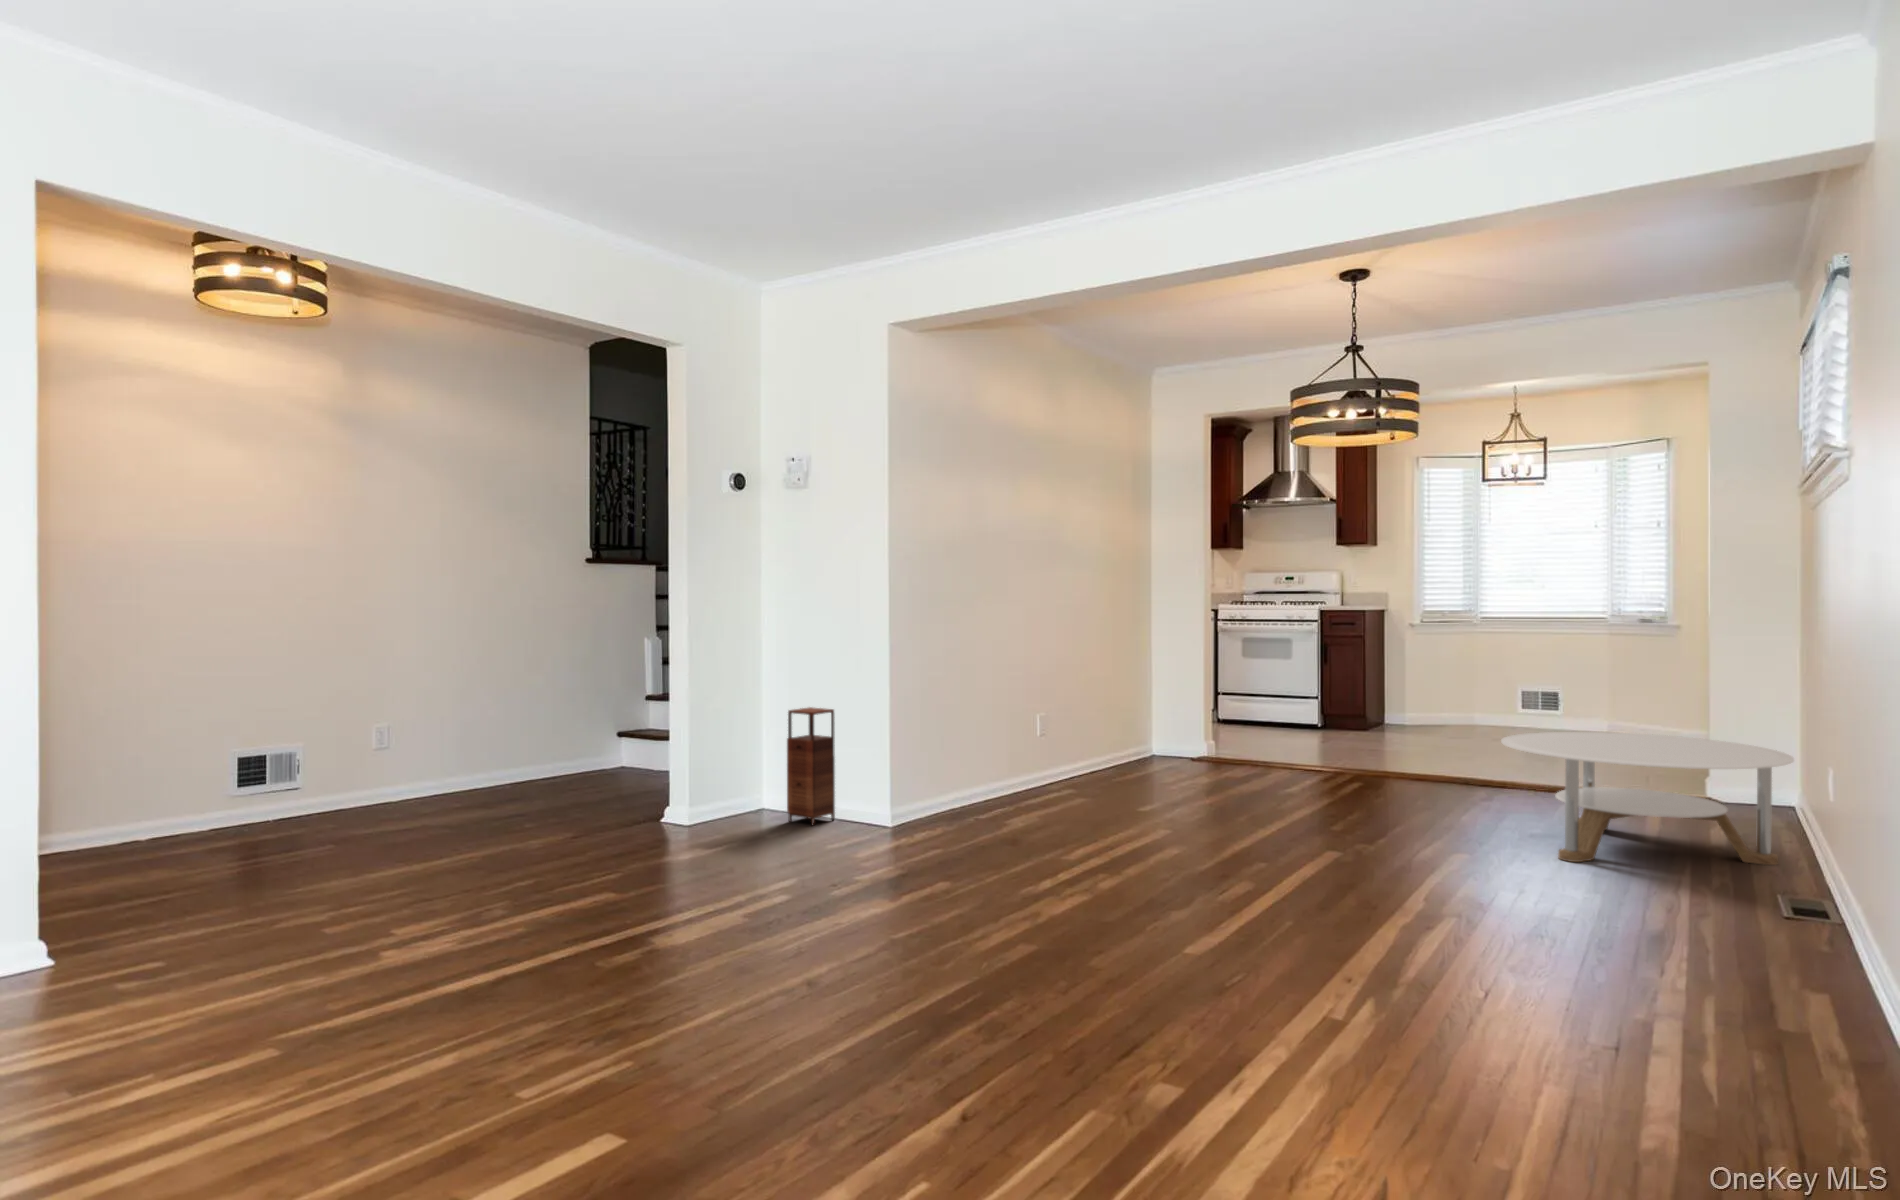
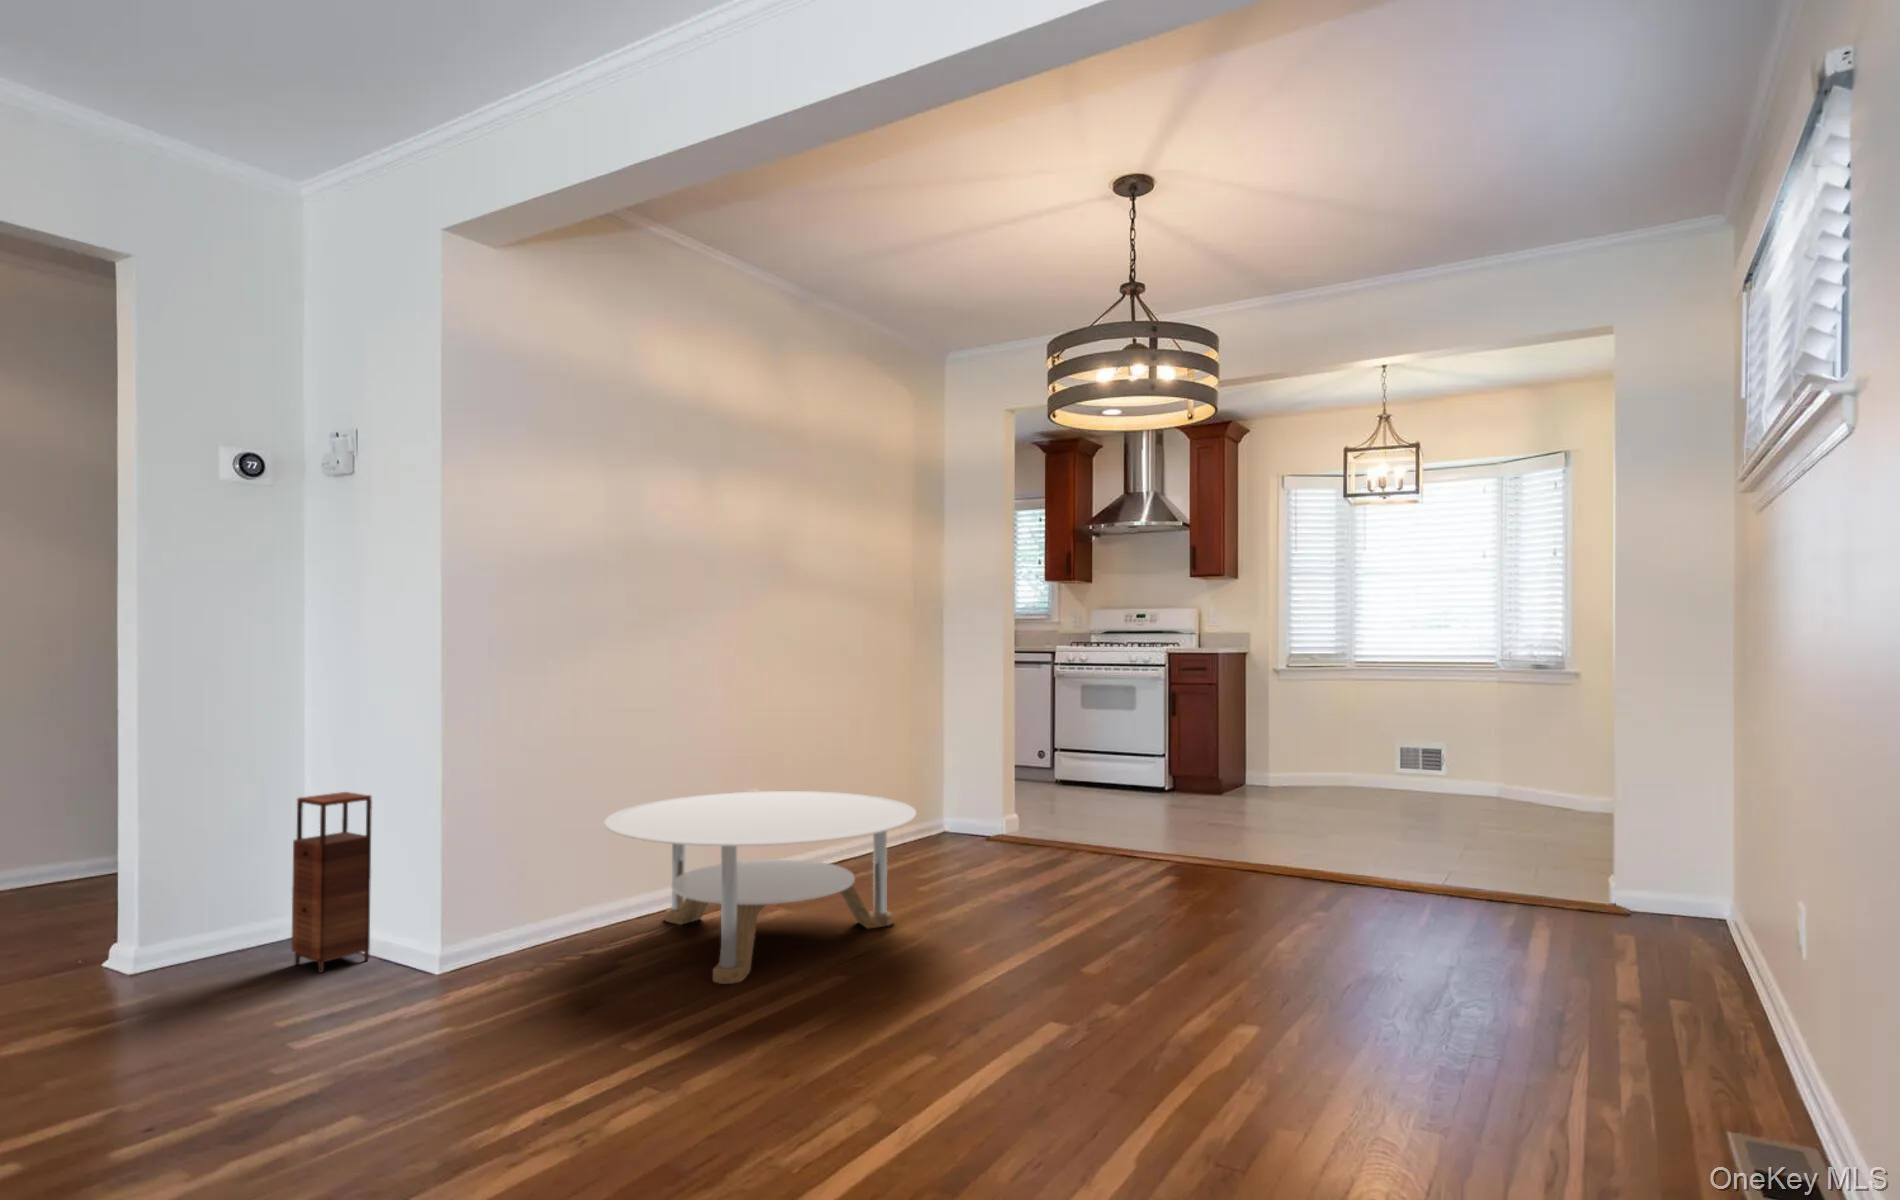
round table: present [1501,732,1794,865] -> present [604,791,917,984]

